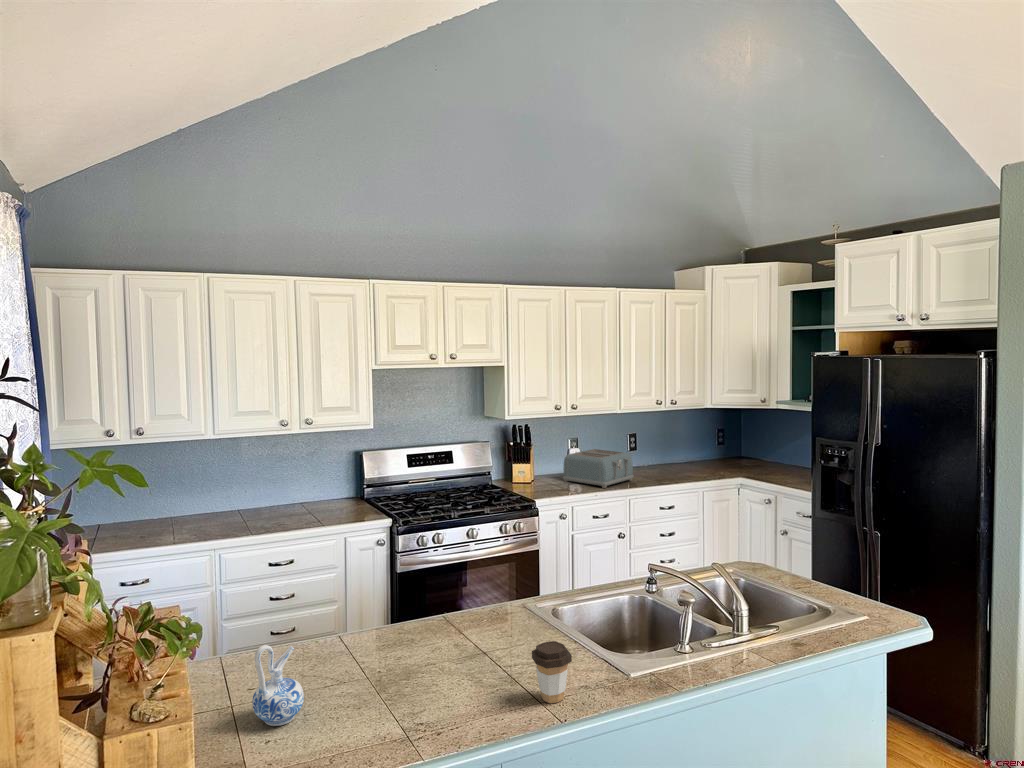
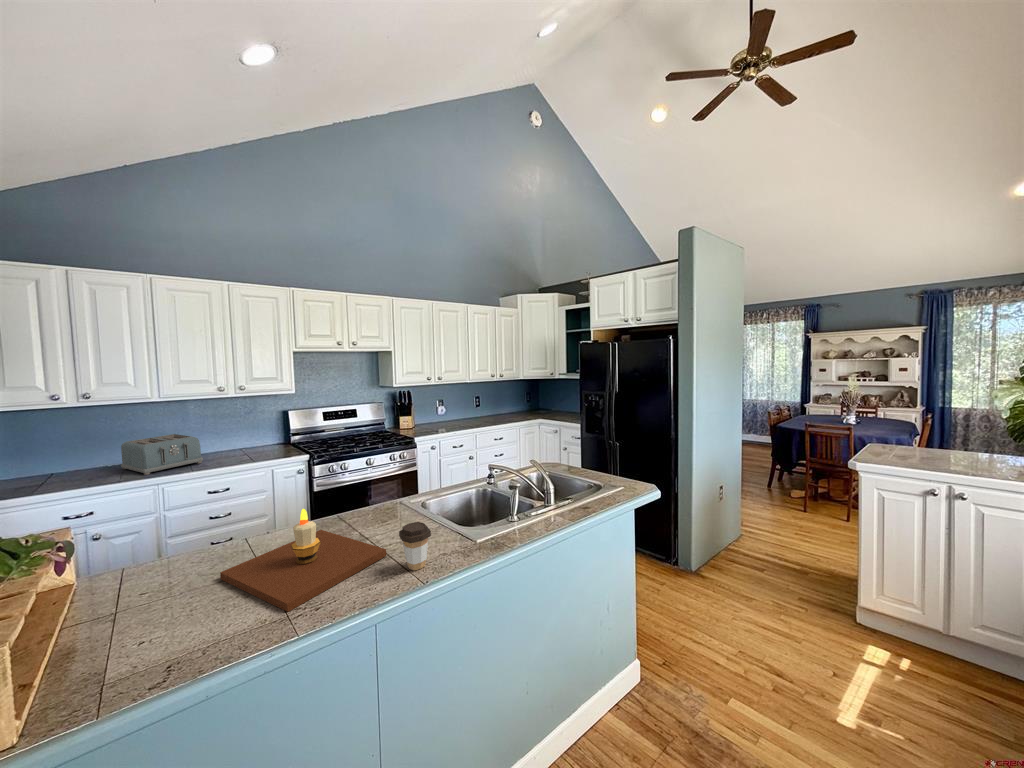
toaster: present [563,449,633,488] -> present [121,434,203,475]
candle: none [327,610,514,732] -> present [220,509,386,612]
ceramic pitcher: present [252,645,304,726] -> none [128,550,188,625]

